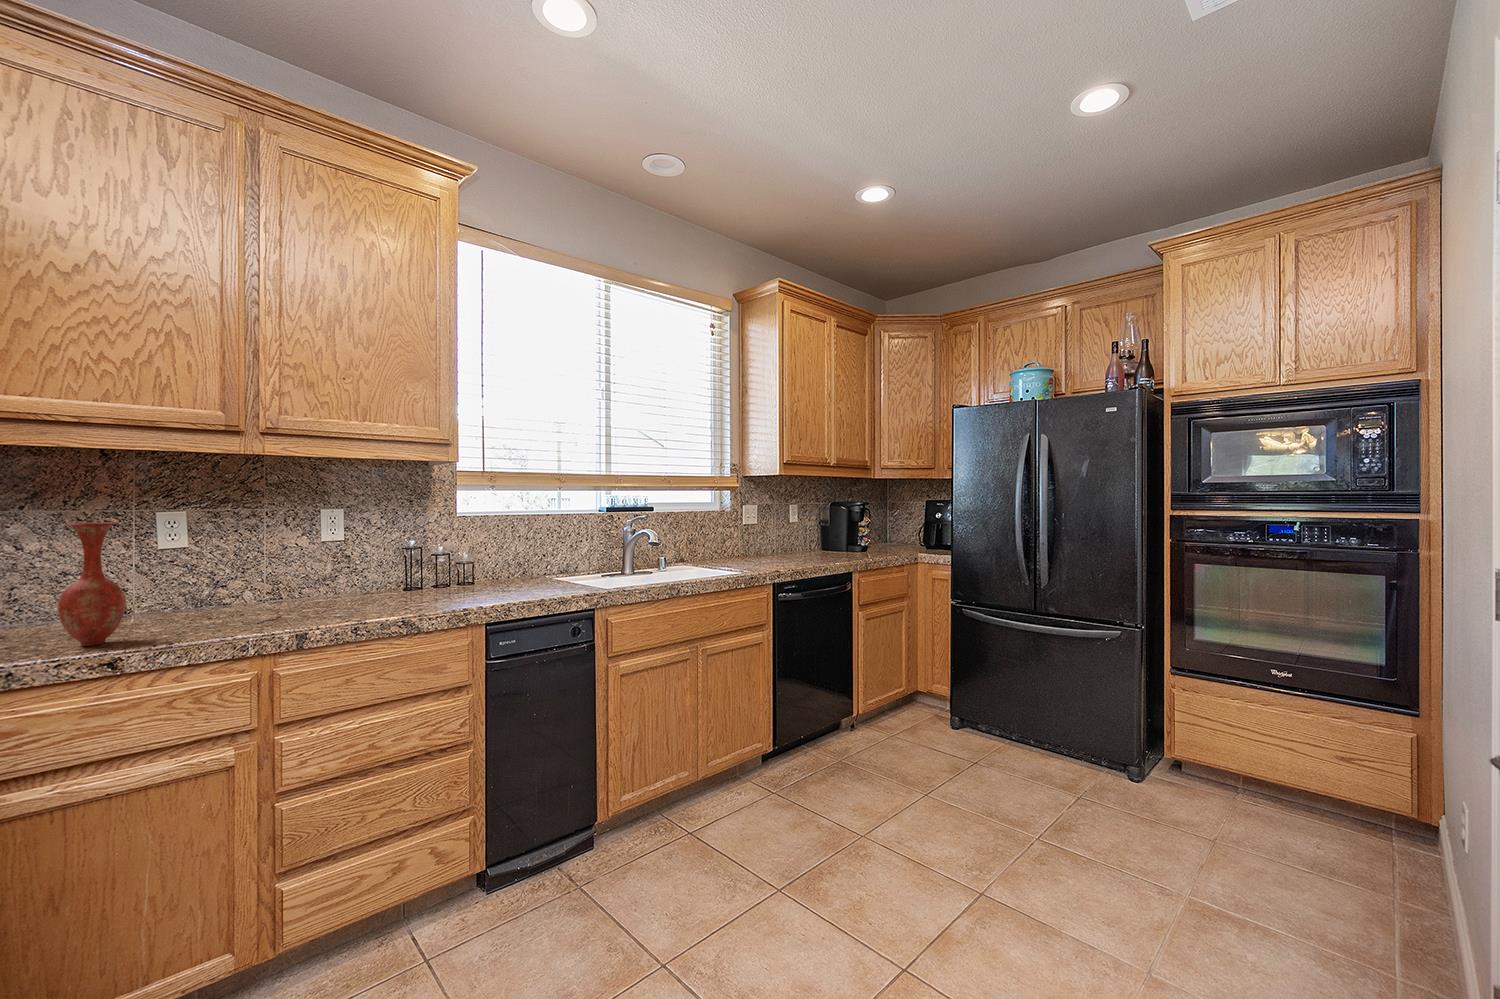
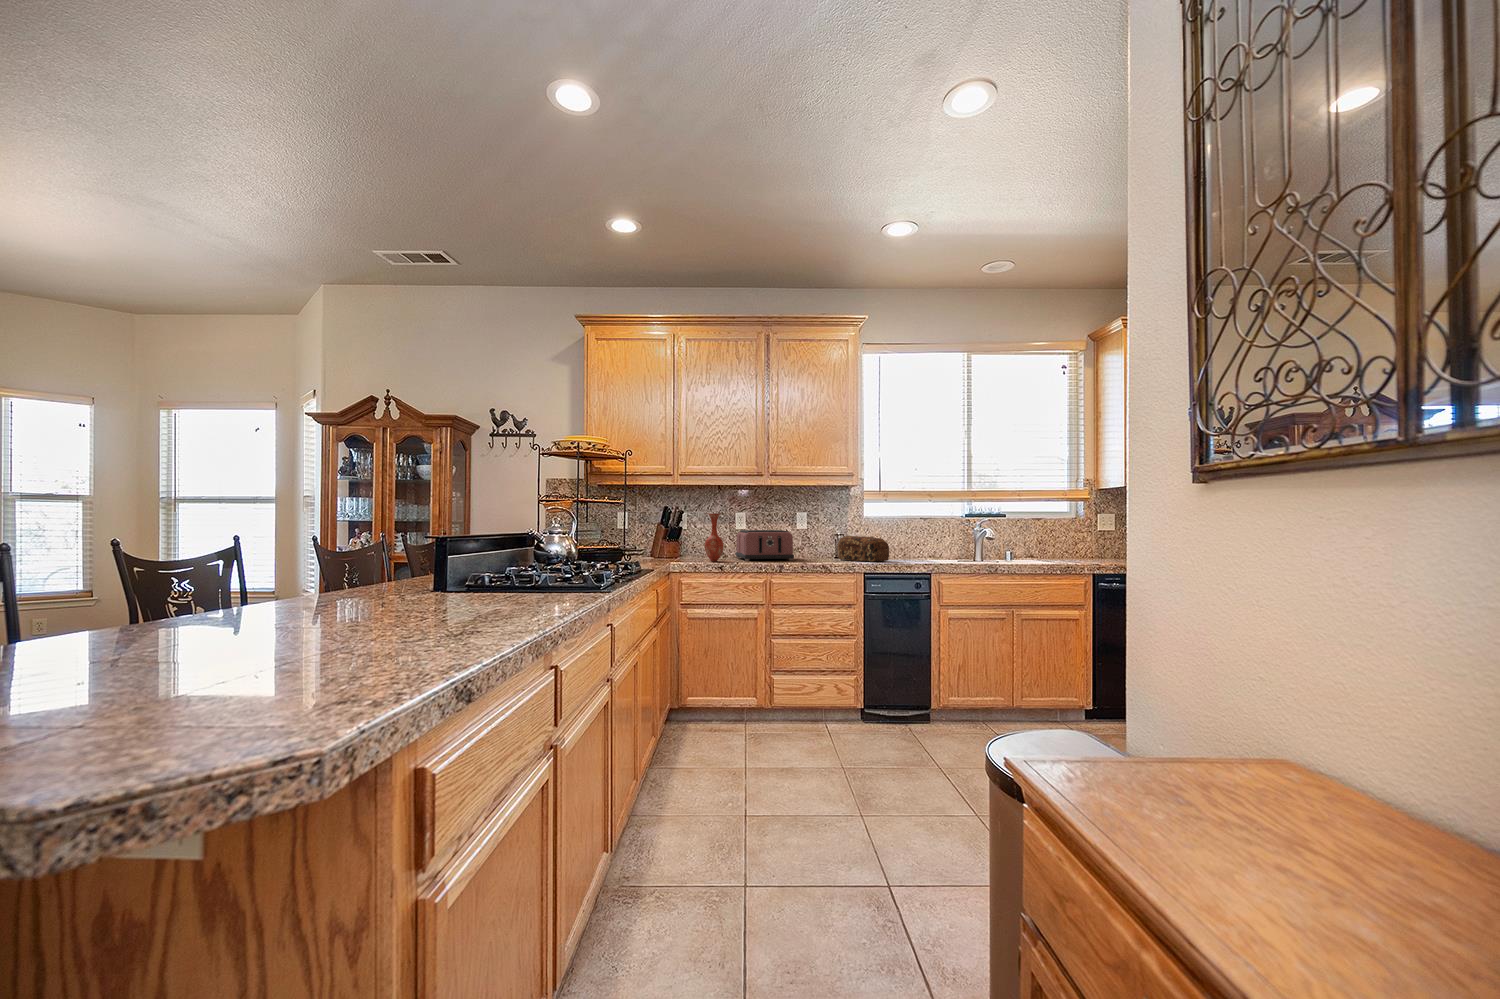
toaster: none [158,549,325,630] -> present [735,530,794,561]
bread loaf: none [419,554,519,600] -> present [838,536,889,562]

